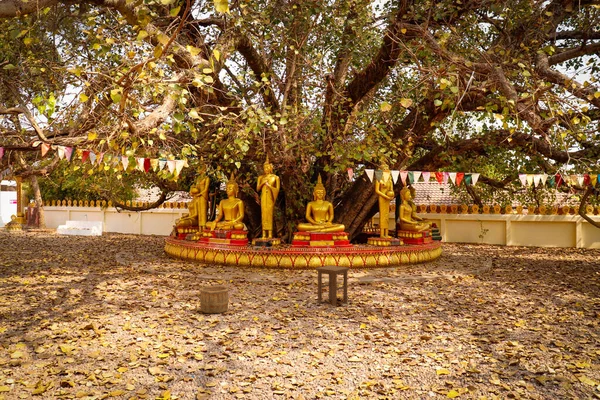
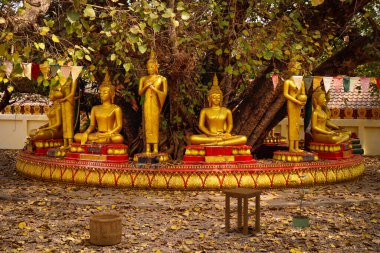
potted plant: none [374,254,399,300] -> present [291,173,319,227]

